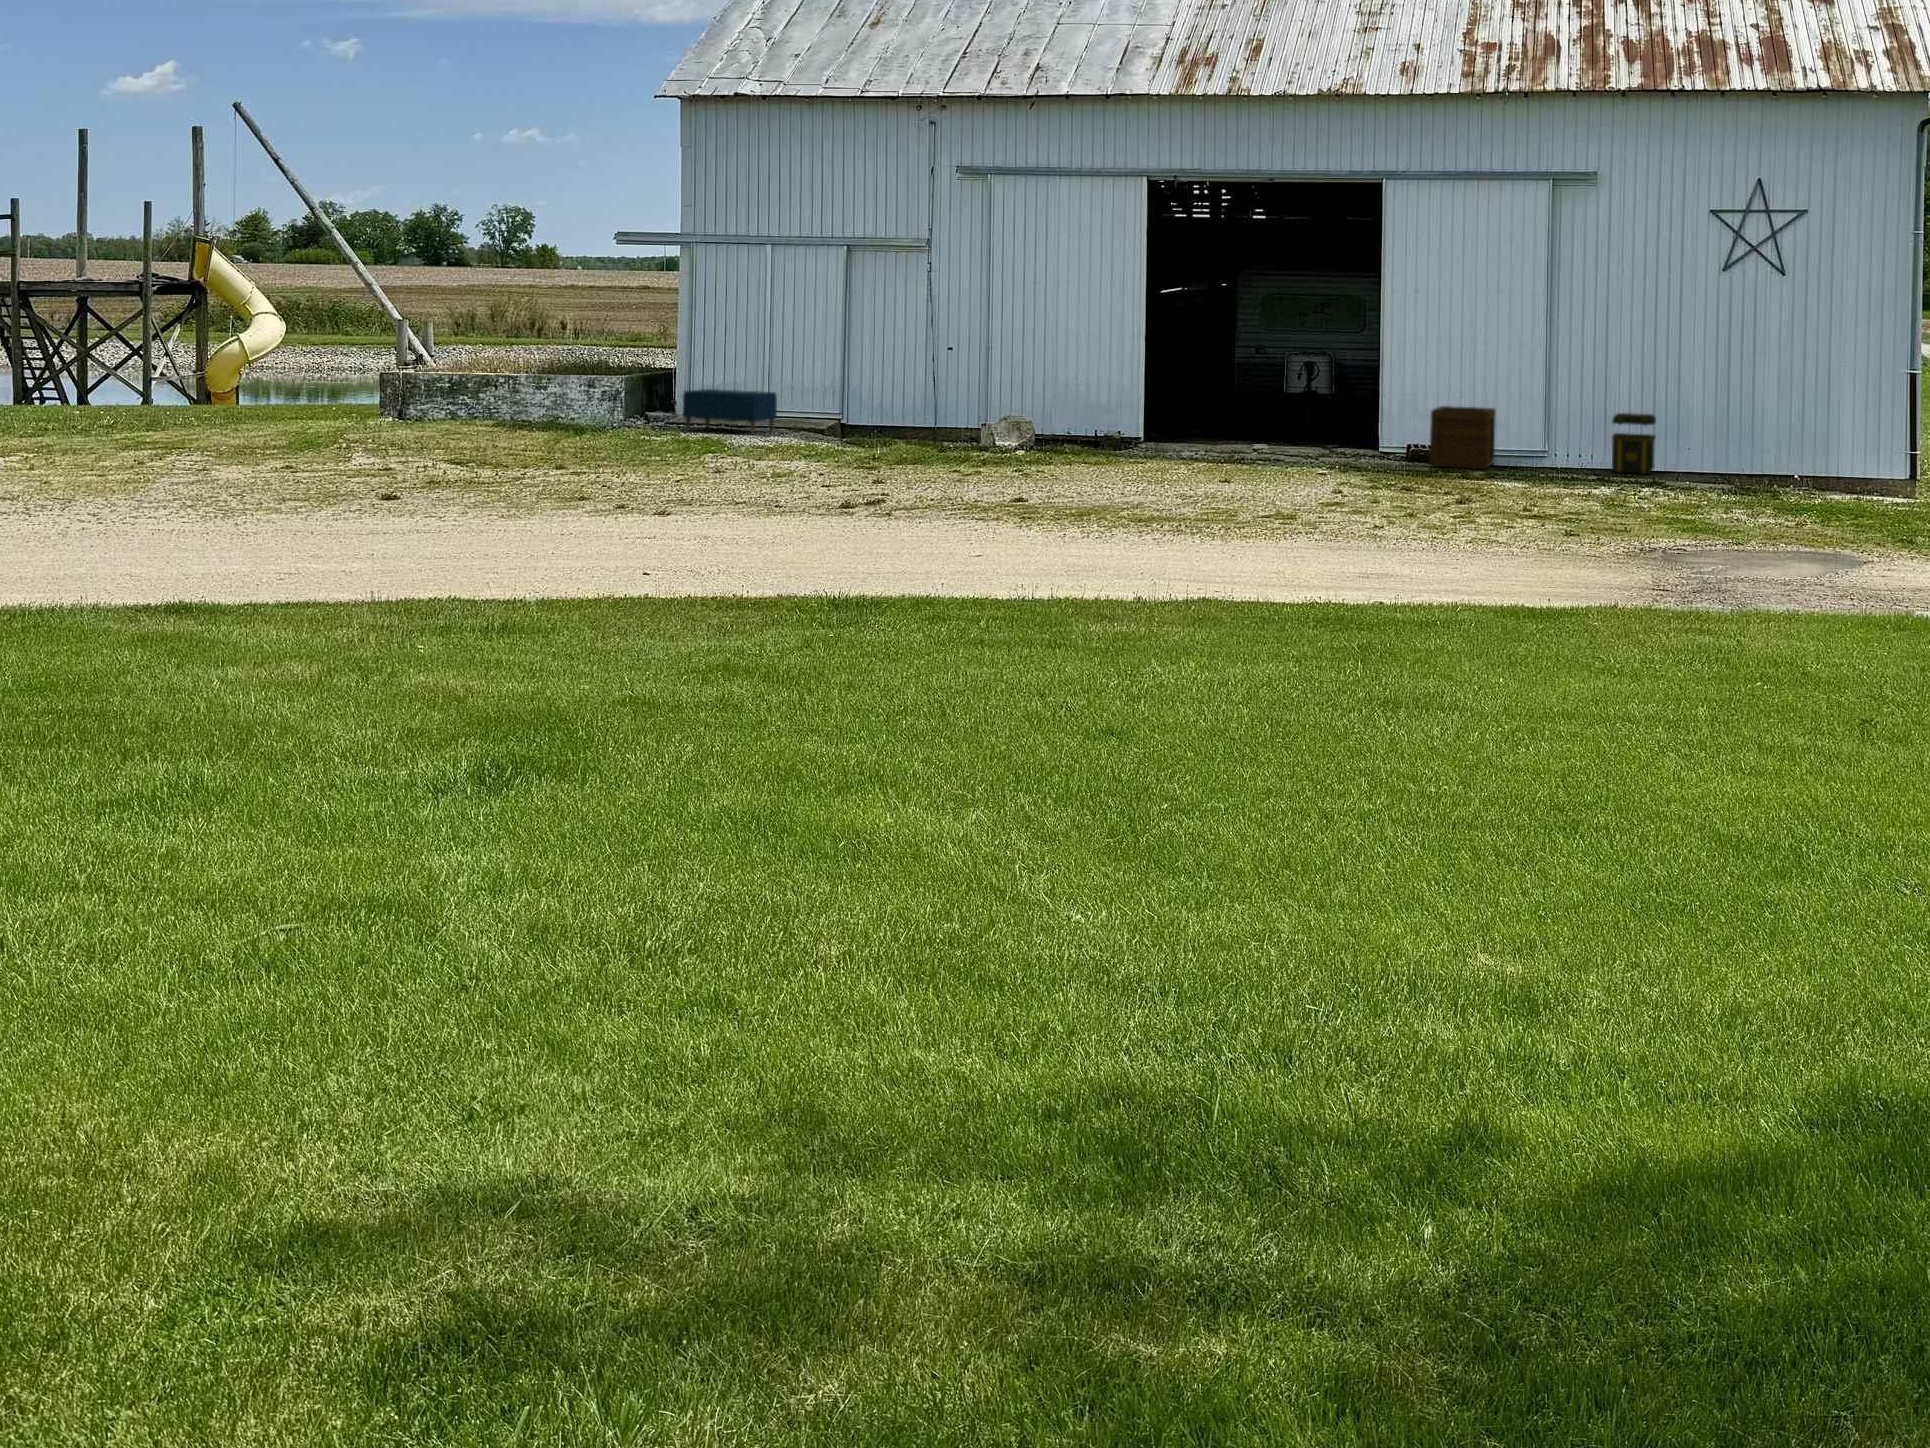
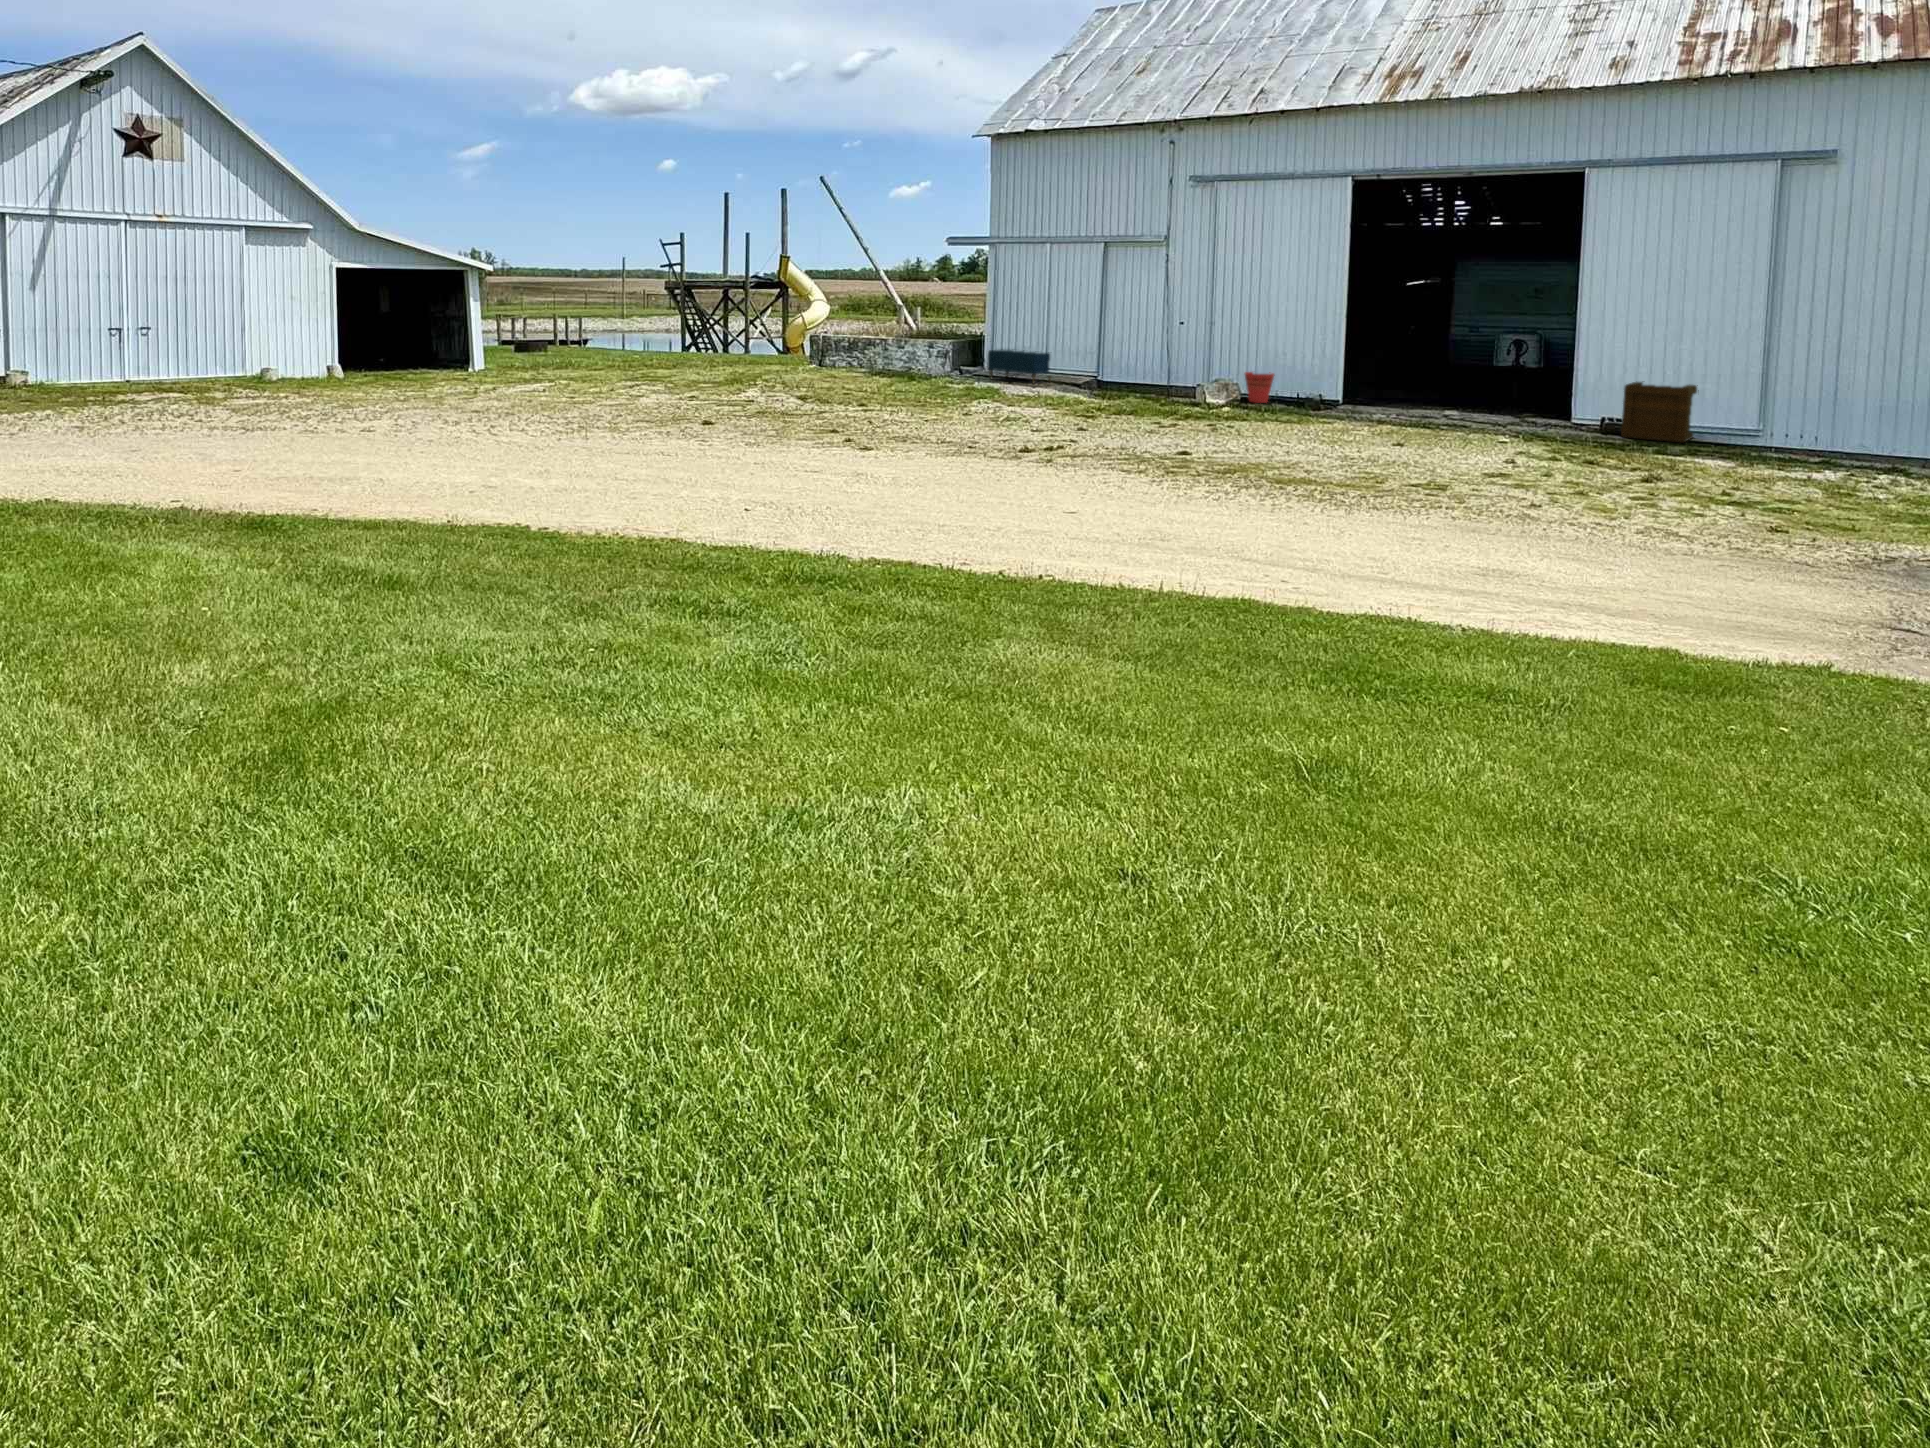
bucket: none [1030,409,1066,447] -> present [1244,372,1275,403]
toolbox: present [1612,413,1656,474] -> none [1836,395,1895,458]

